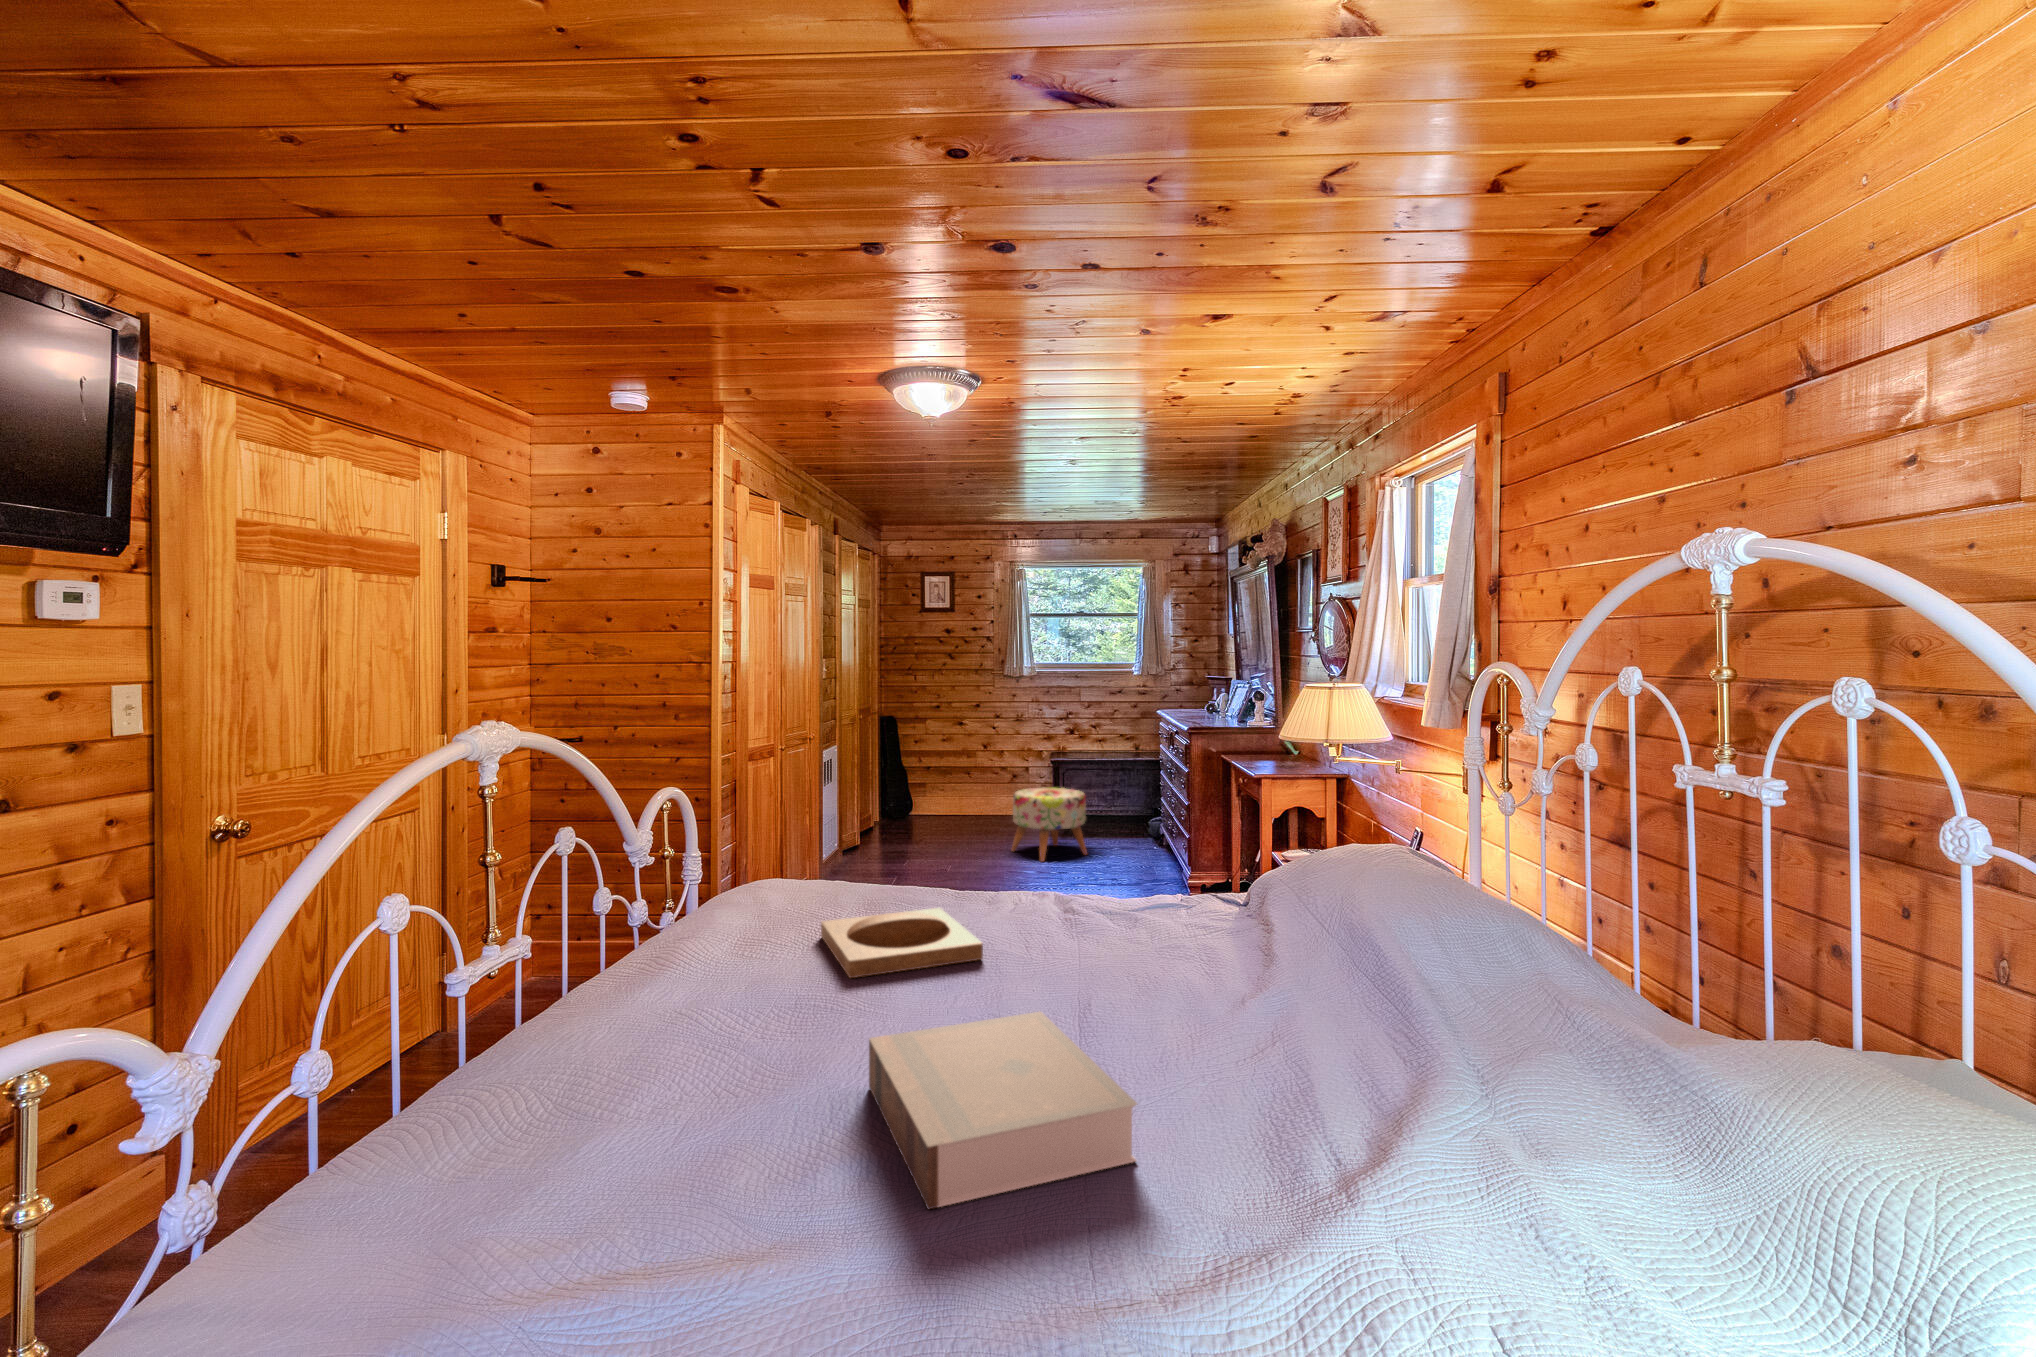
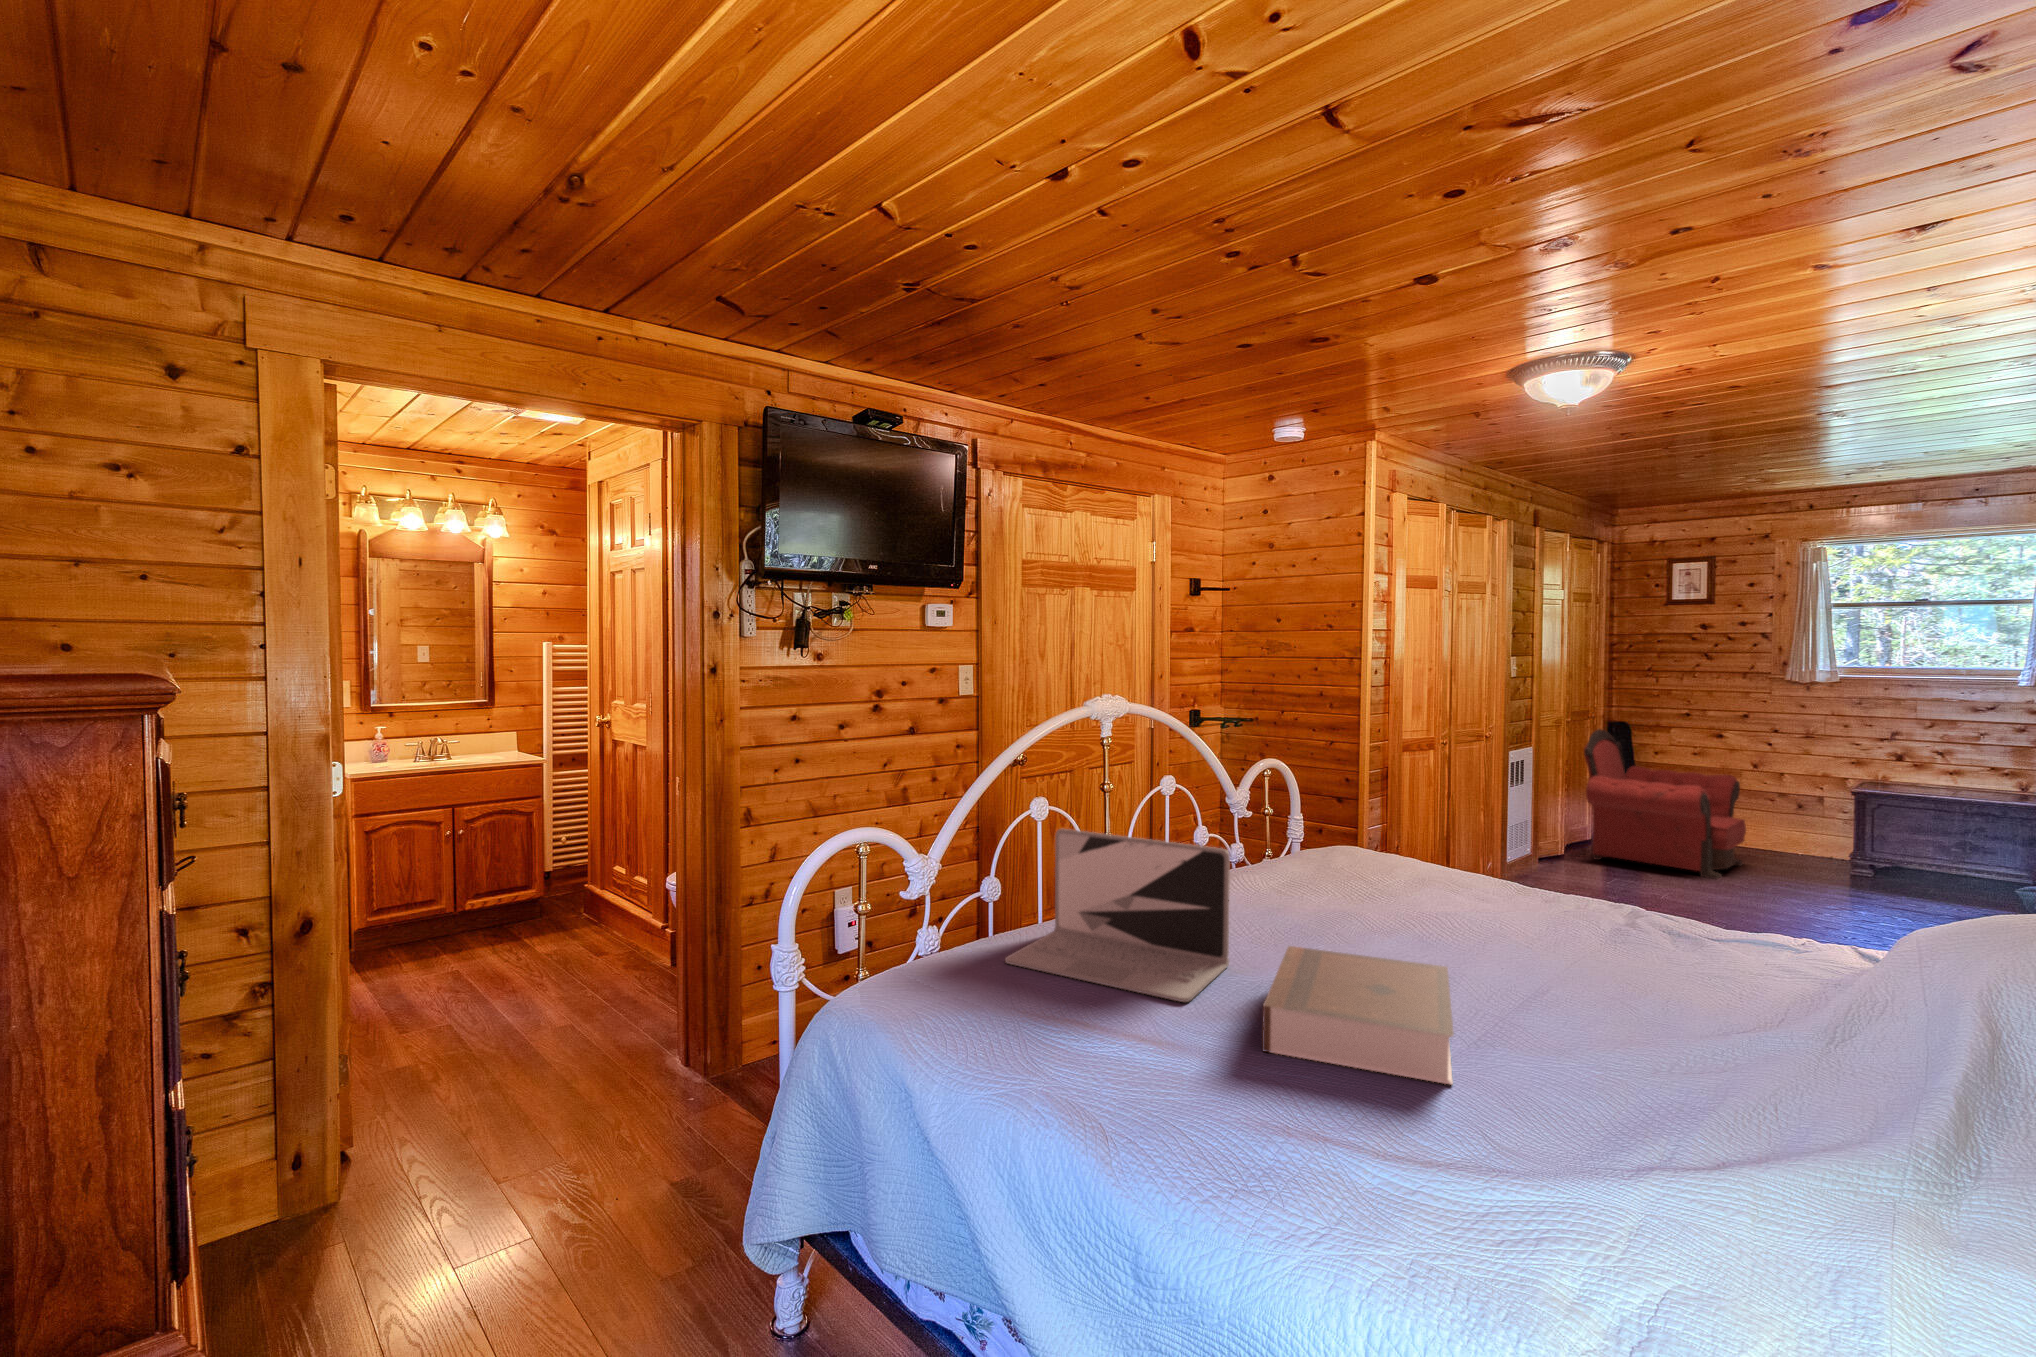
armchair: none [875,723,988,842] -> present [1584,729,1746,879]
ottoman: present [1011,788,1087,862] -> none [1765,823,1894,922]
tray: present [821,908,983,978] -> none [1339,878,1473,936]
laptop: none [421,928,781,1216] -> present [1005,829,1230,1002]

